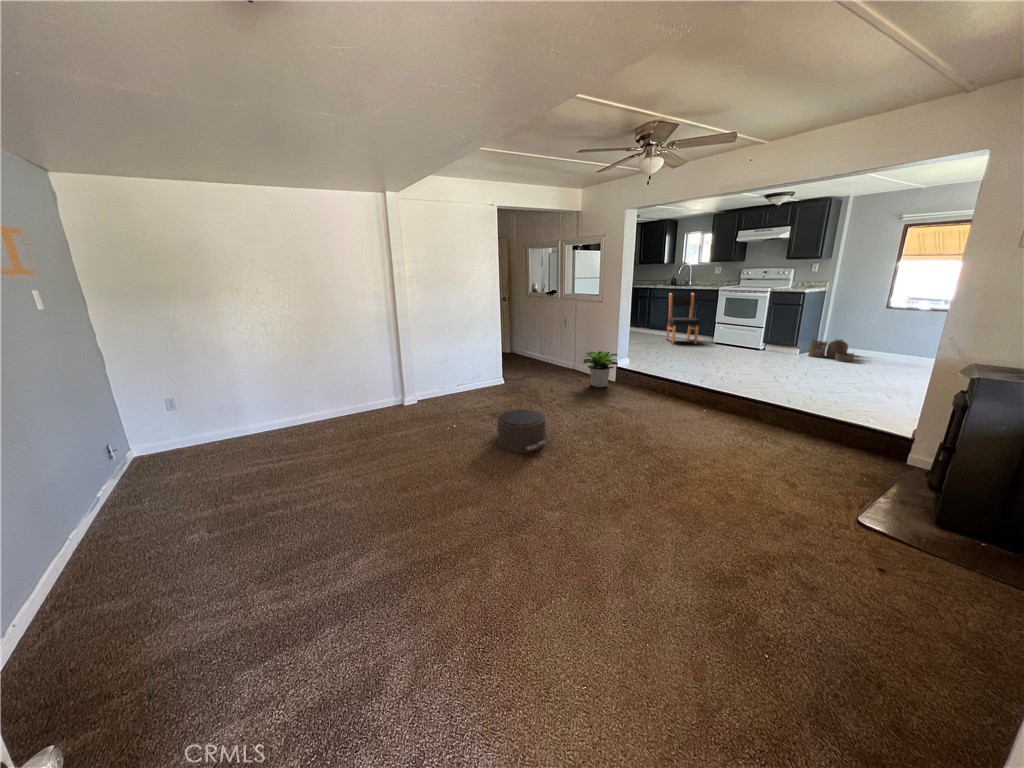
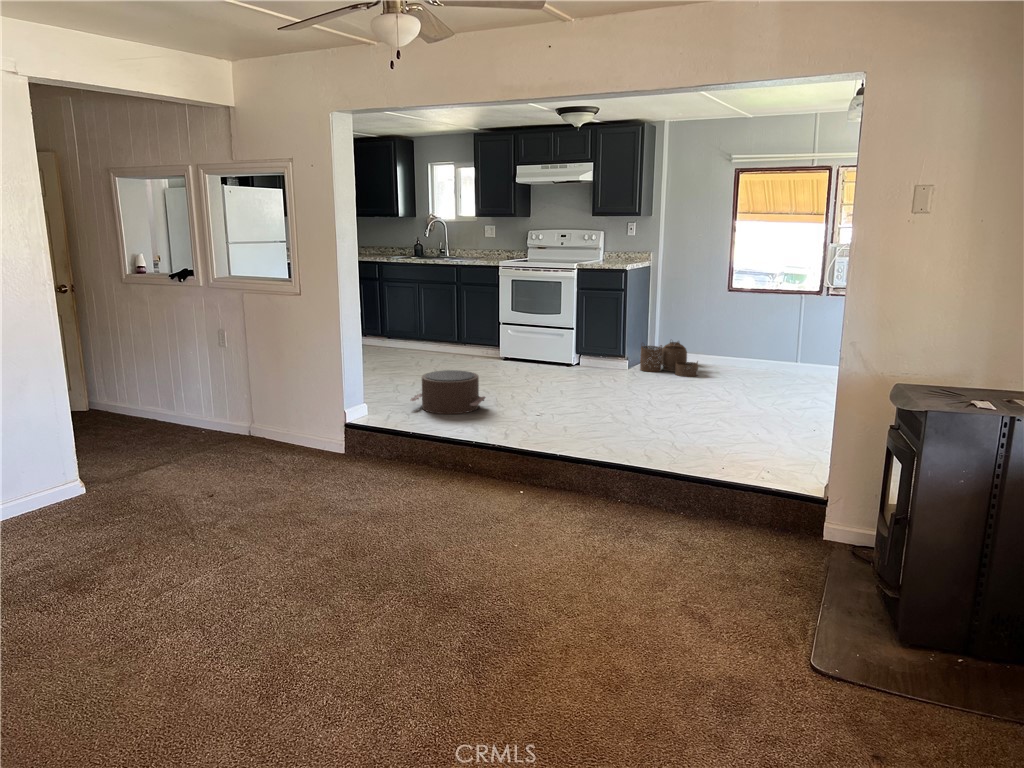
dining chair: present [666,293,700,344] -> none [417,270,475,364]
potted plant: present [583,351,618,387] -> none [274,396,352,472]
pouf: present [489,409,548,453] -> present [411,370,486,414]

